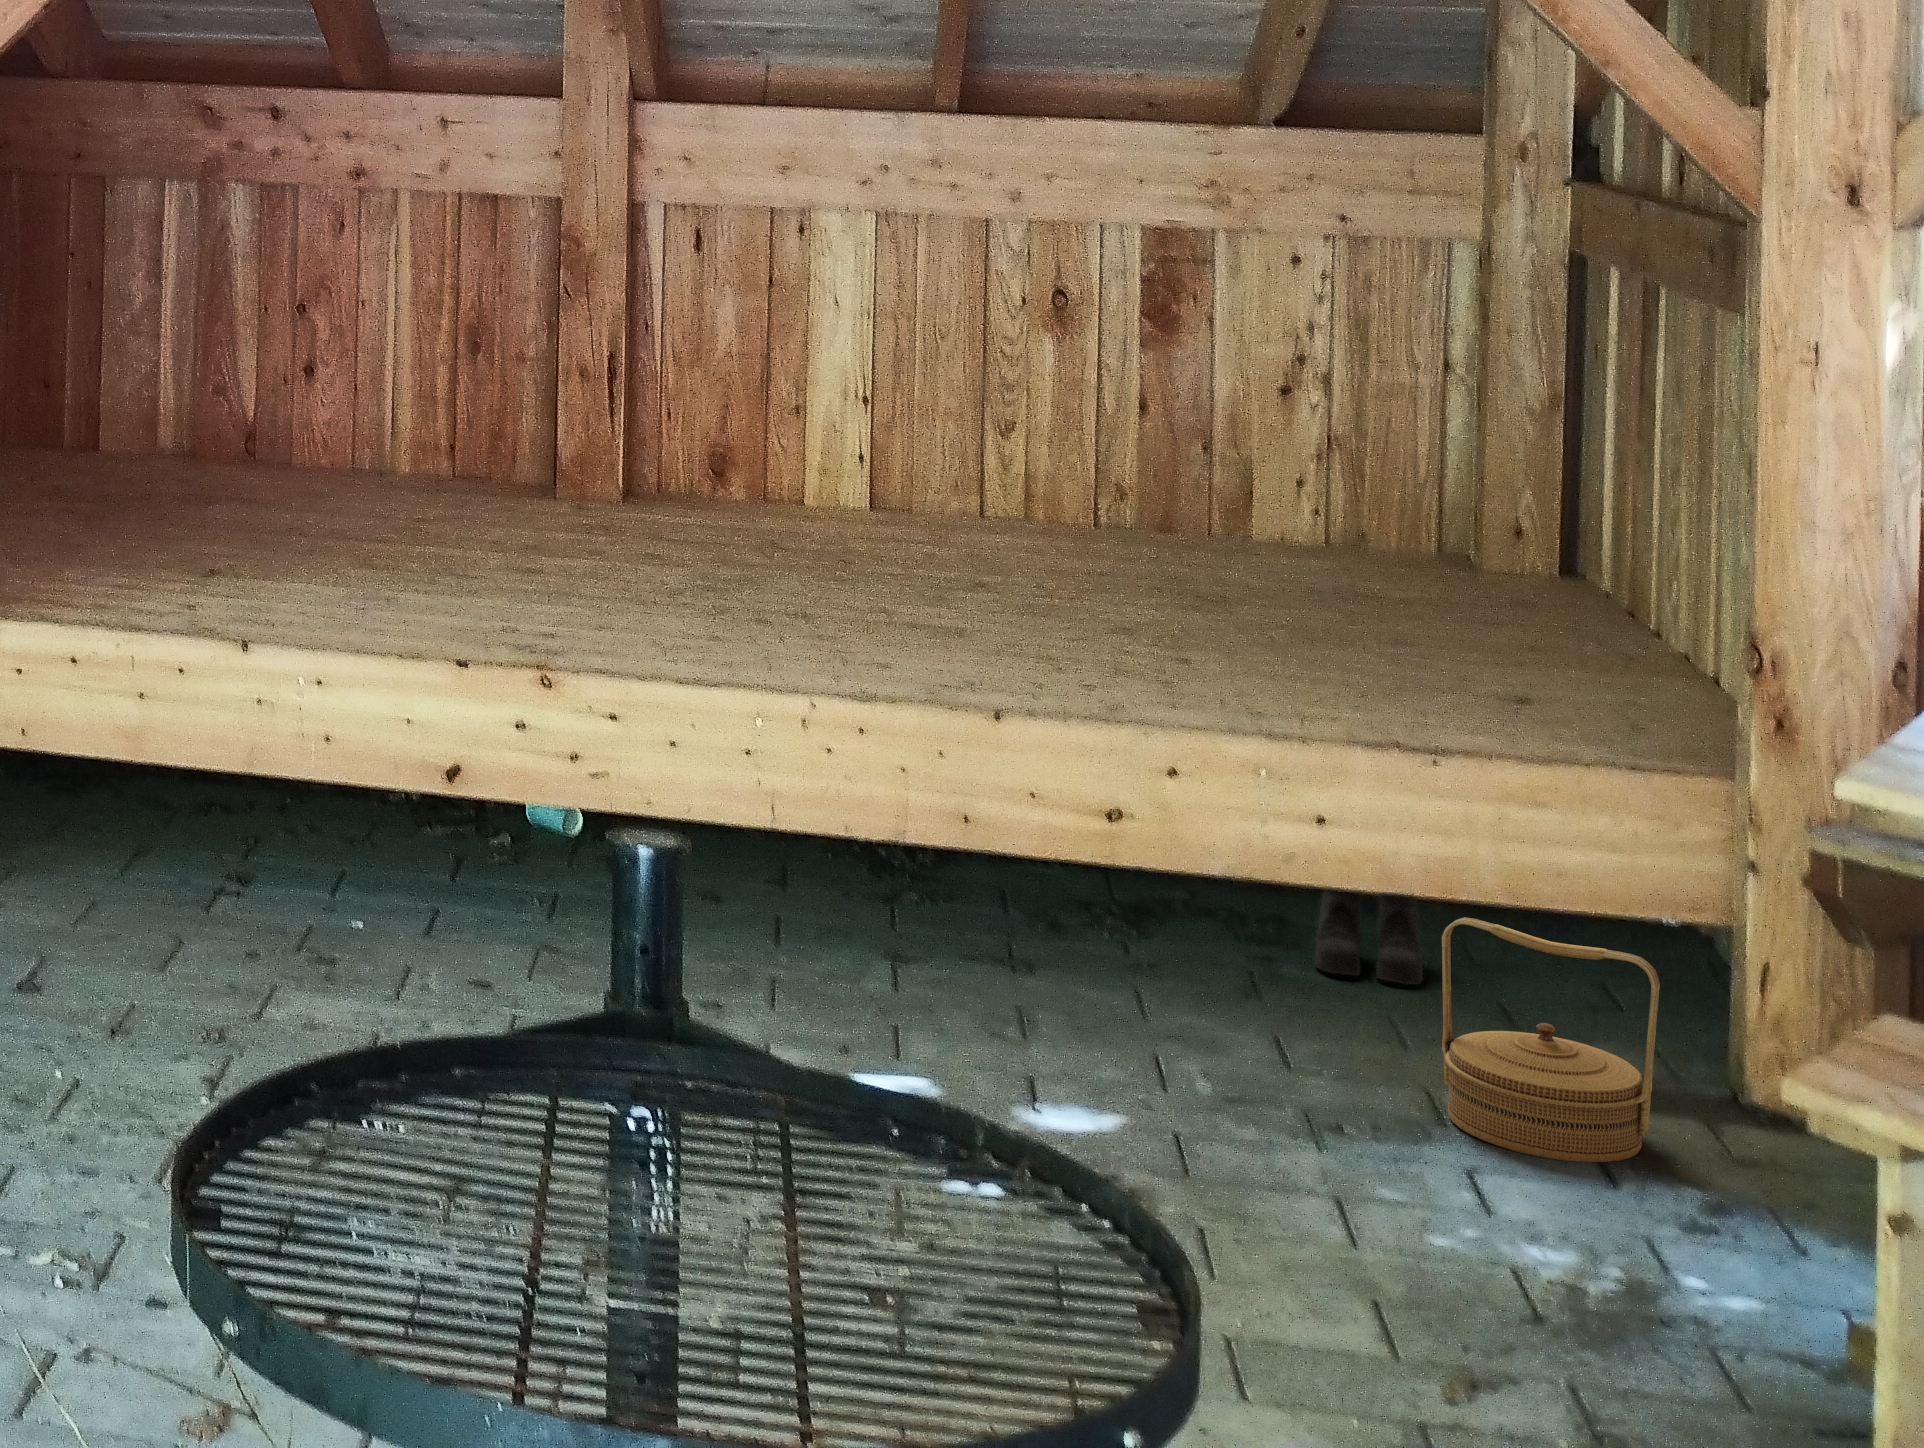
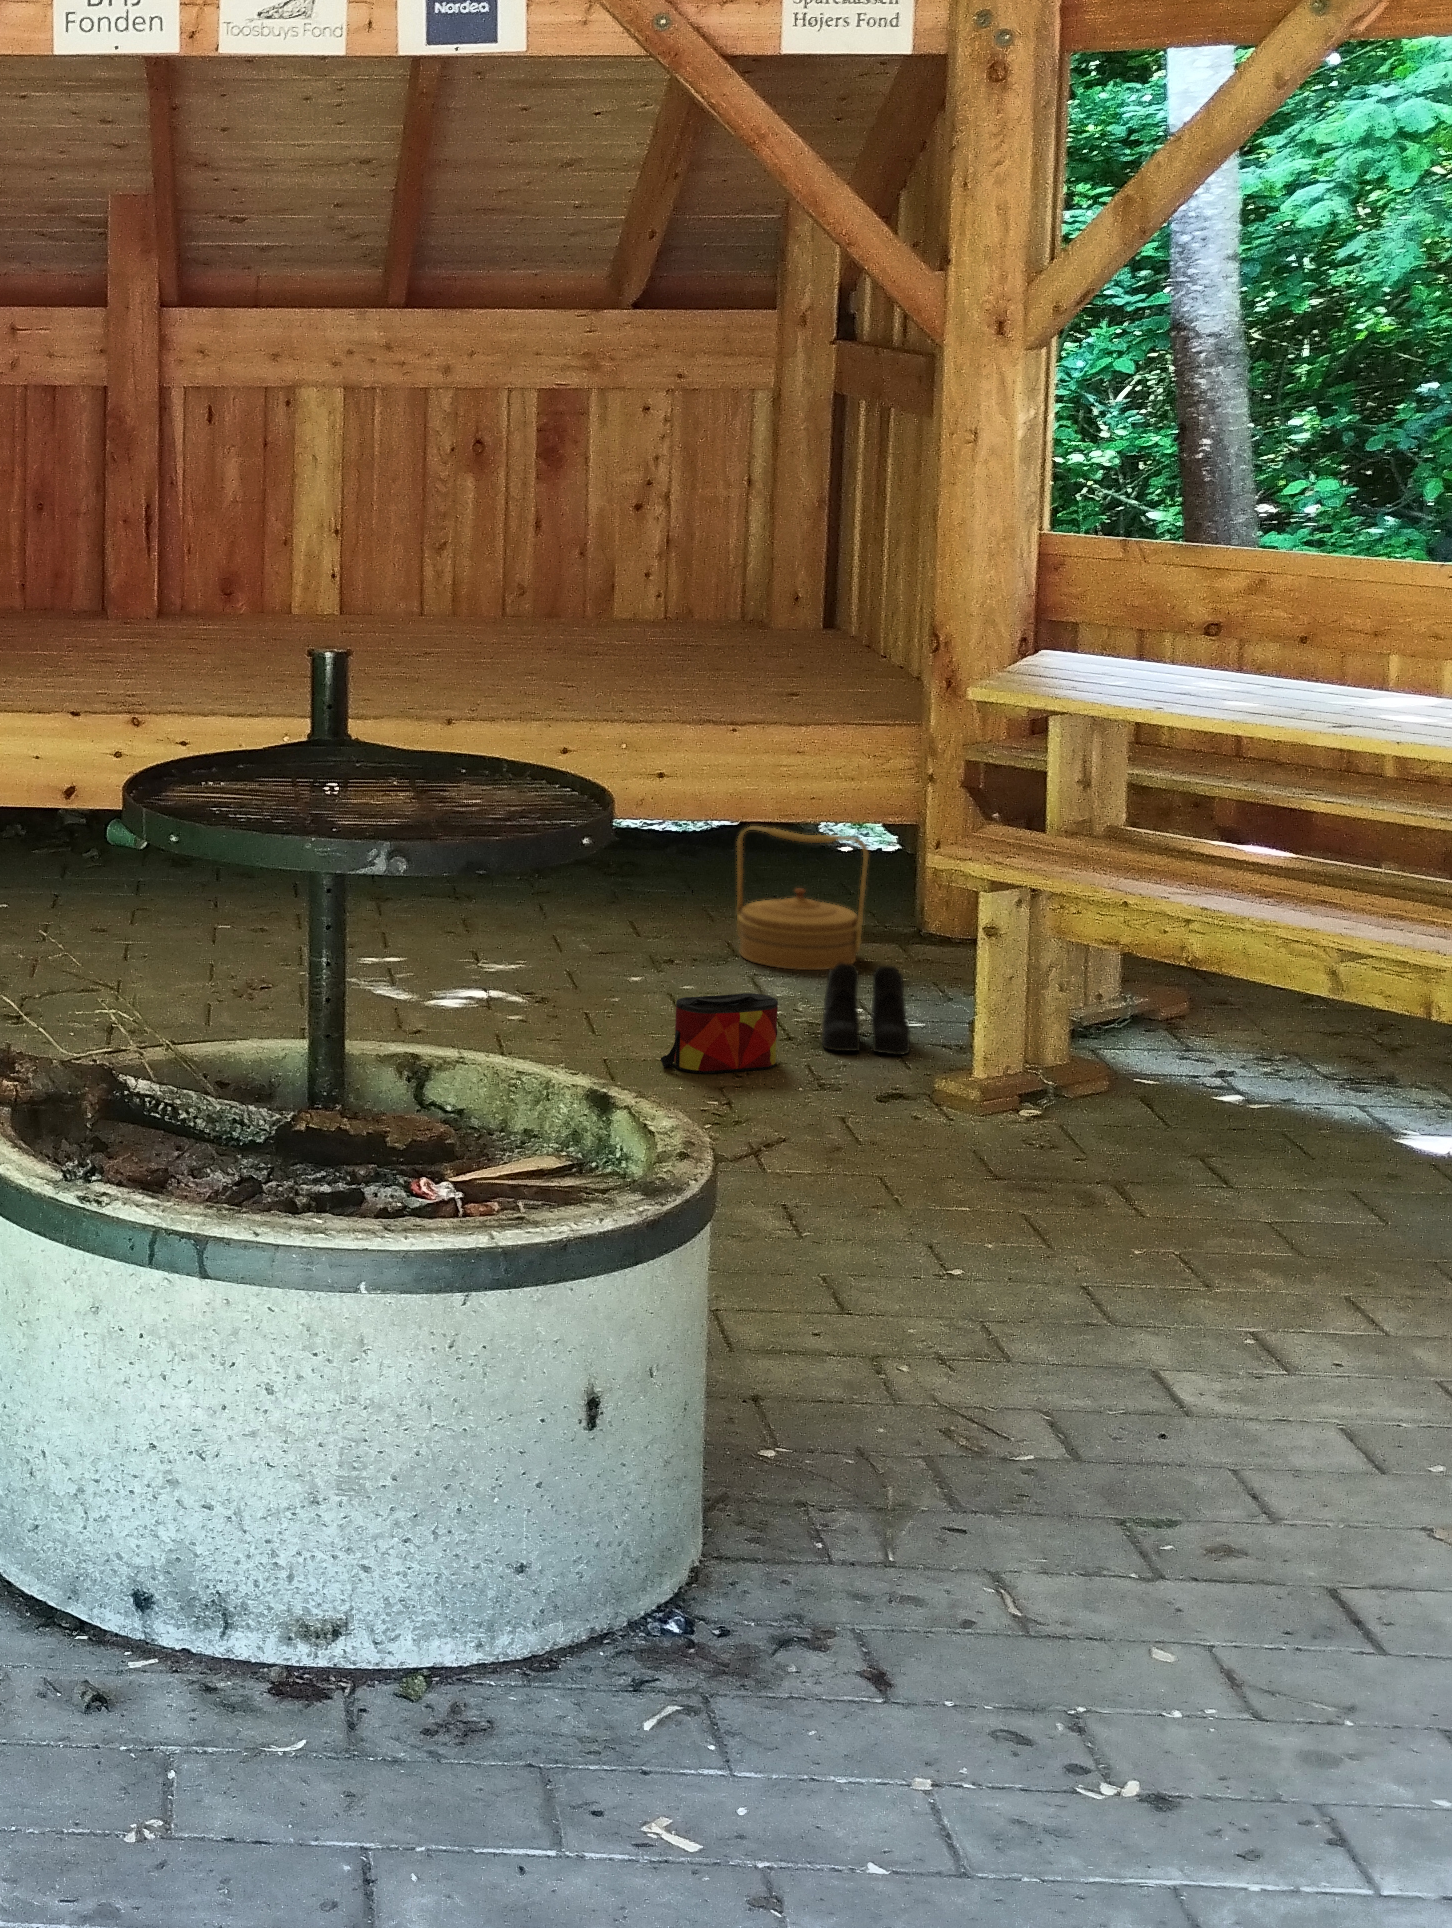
boots: present [1315,891,1423,985] -> present [822,963,910,1054]
bag: none [1316,1249,1519,1390] -> present [661,993,778,1074]

